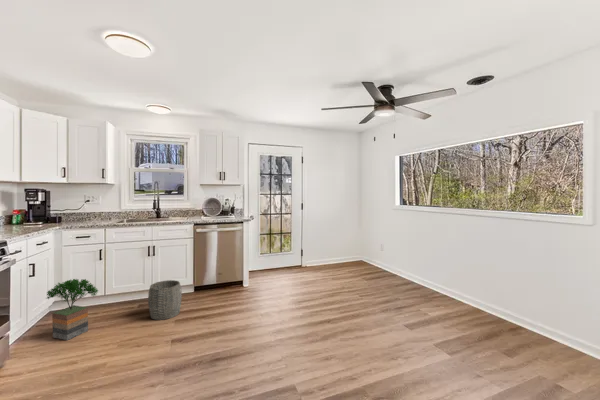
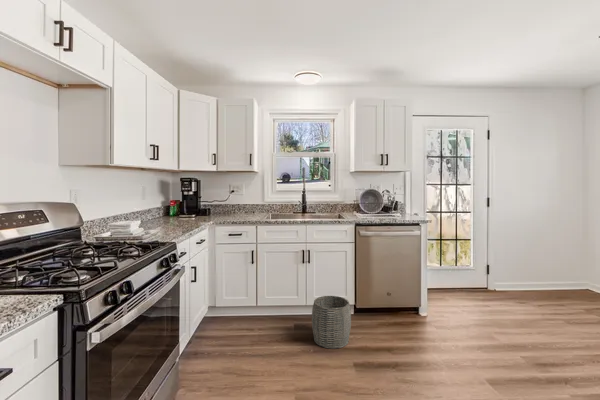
potted tree: present [47,279,98,340] -> none [210,284,262,359]

